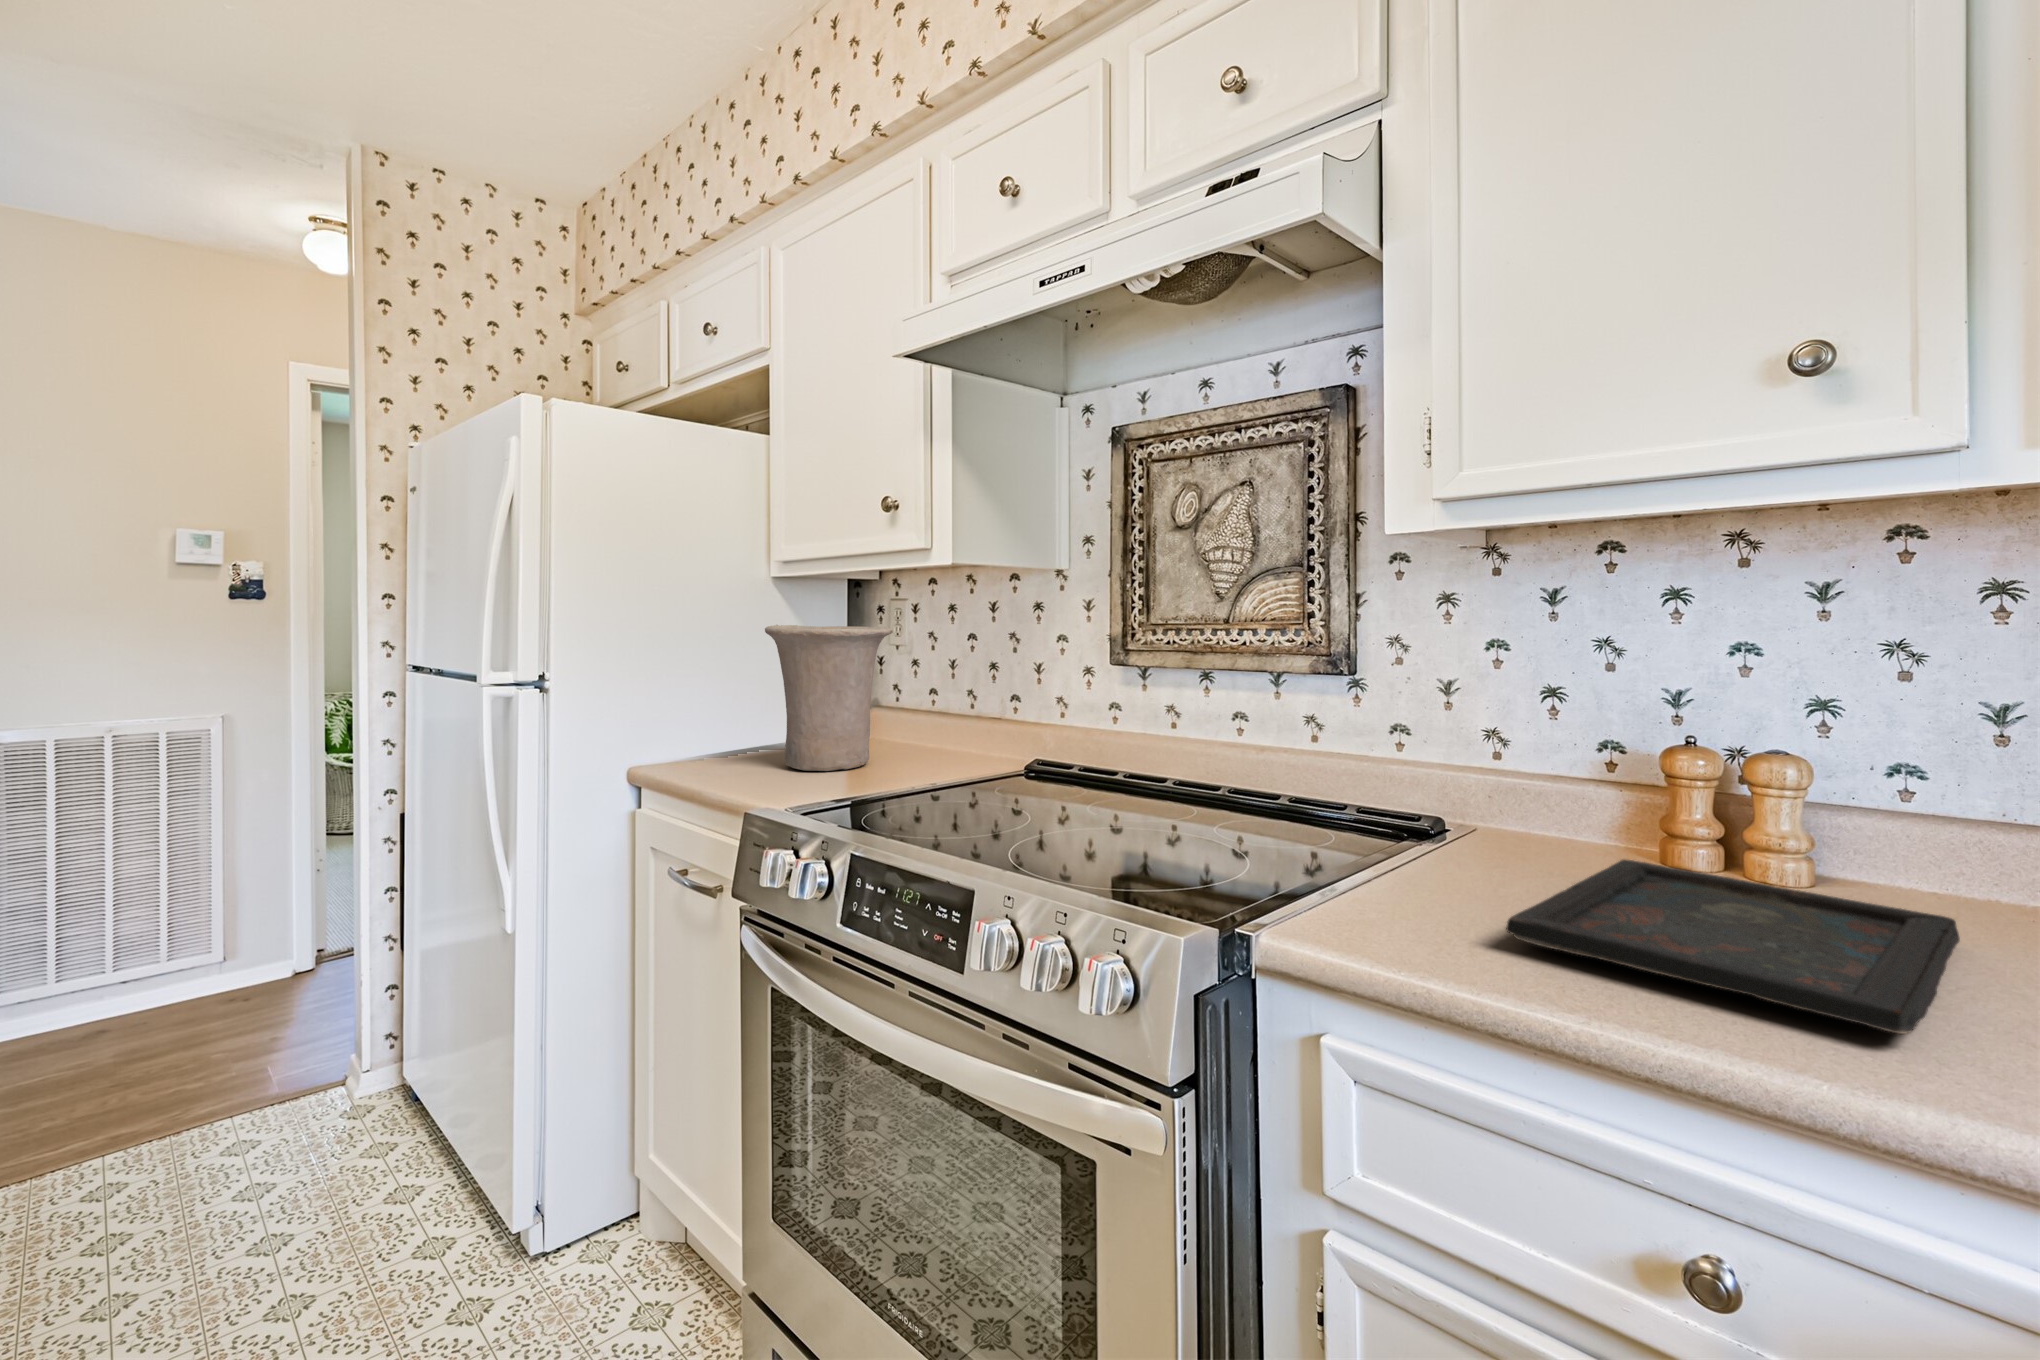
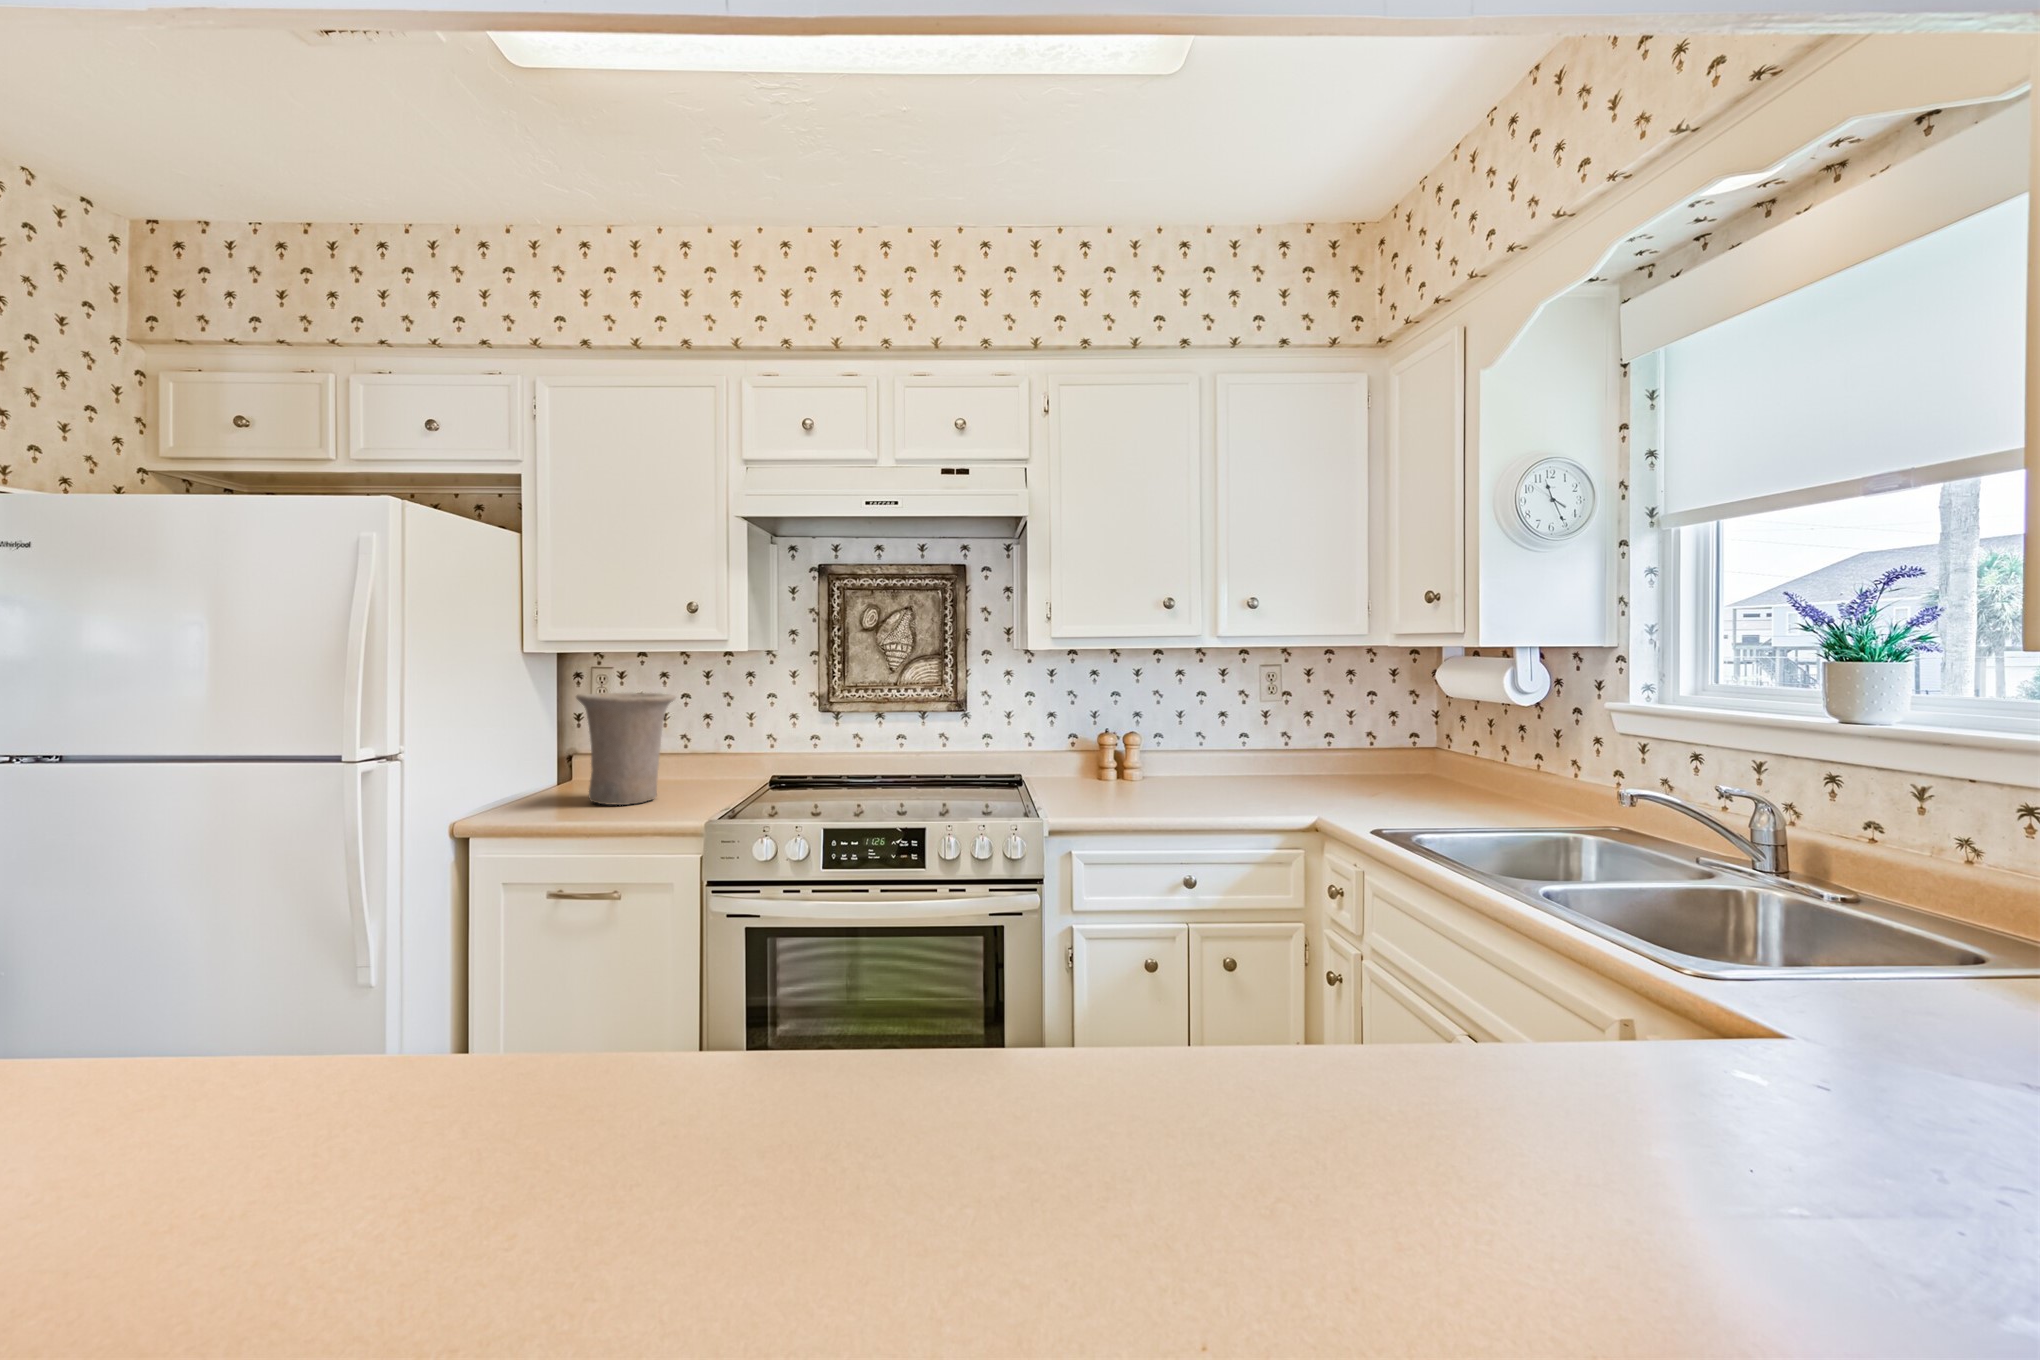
tray: present [1506,859,1960,1034] -> none [1100,777,1214,803]

